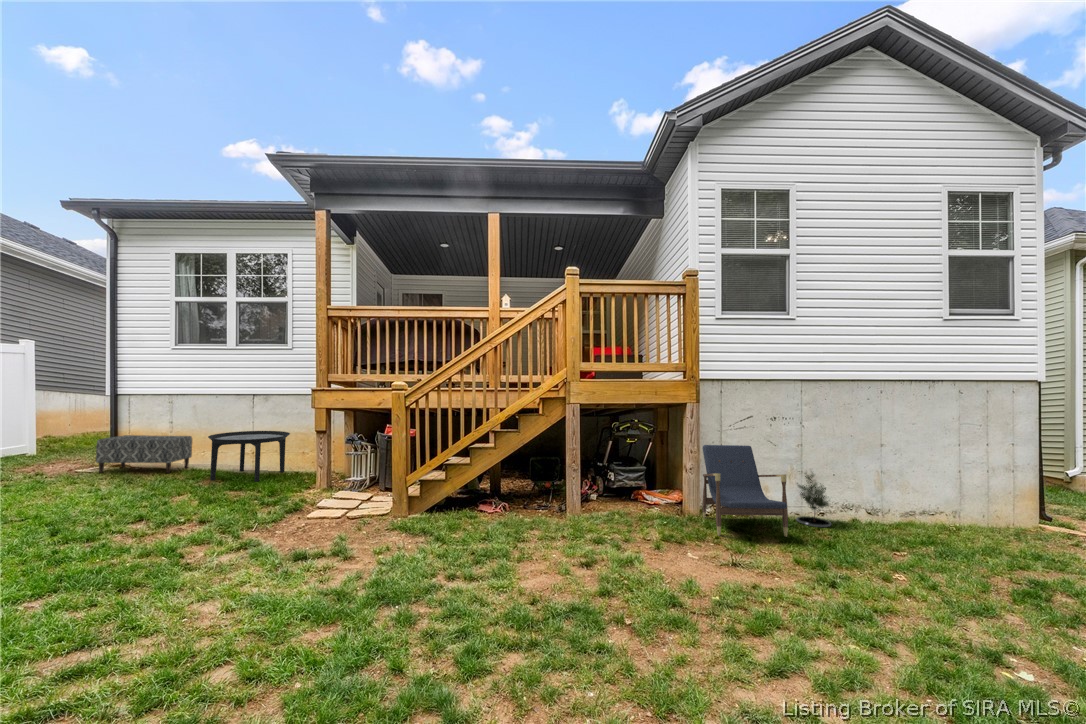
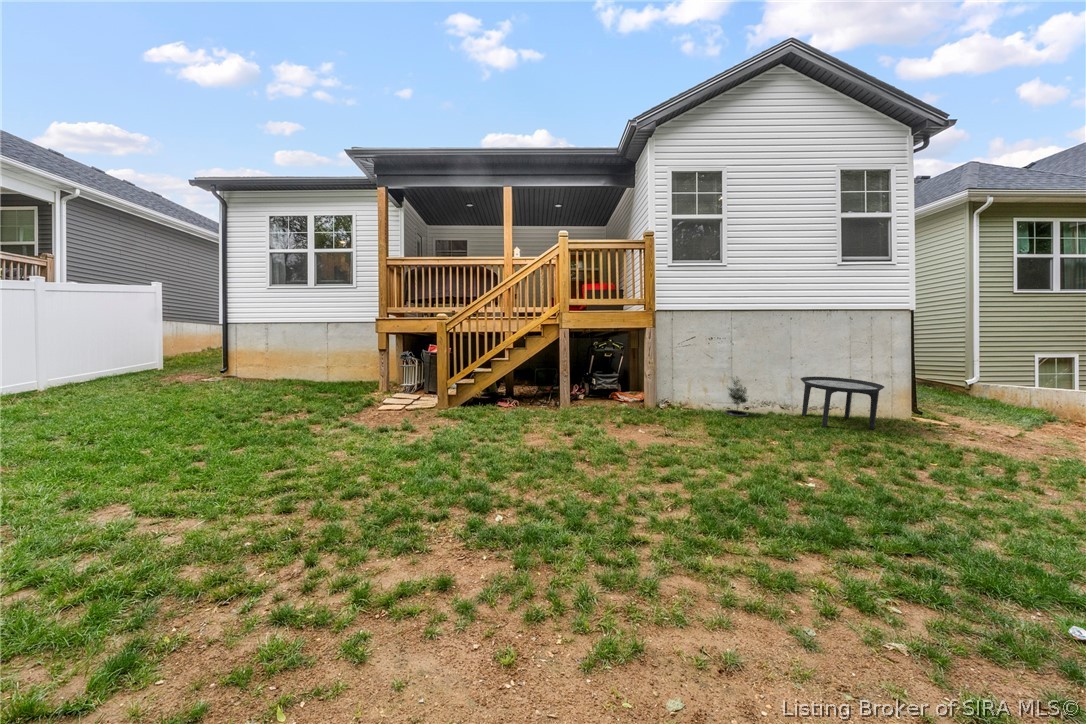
round table: present [208,431,290,481] -> present [801,377,884,429]
bench: present [96,435,192,473] -> none [221,354,287,381]
lounge chair: present [702,445,788,537] -> none [658,359,714,421]

